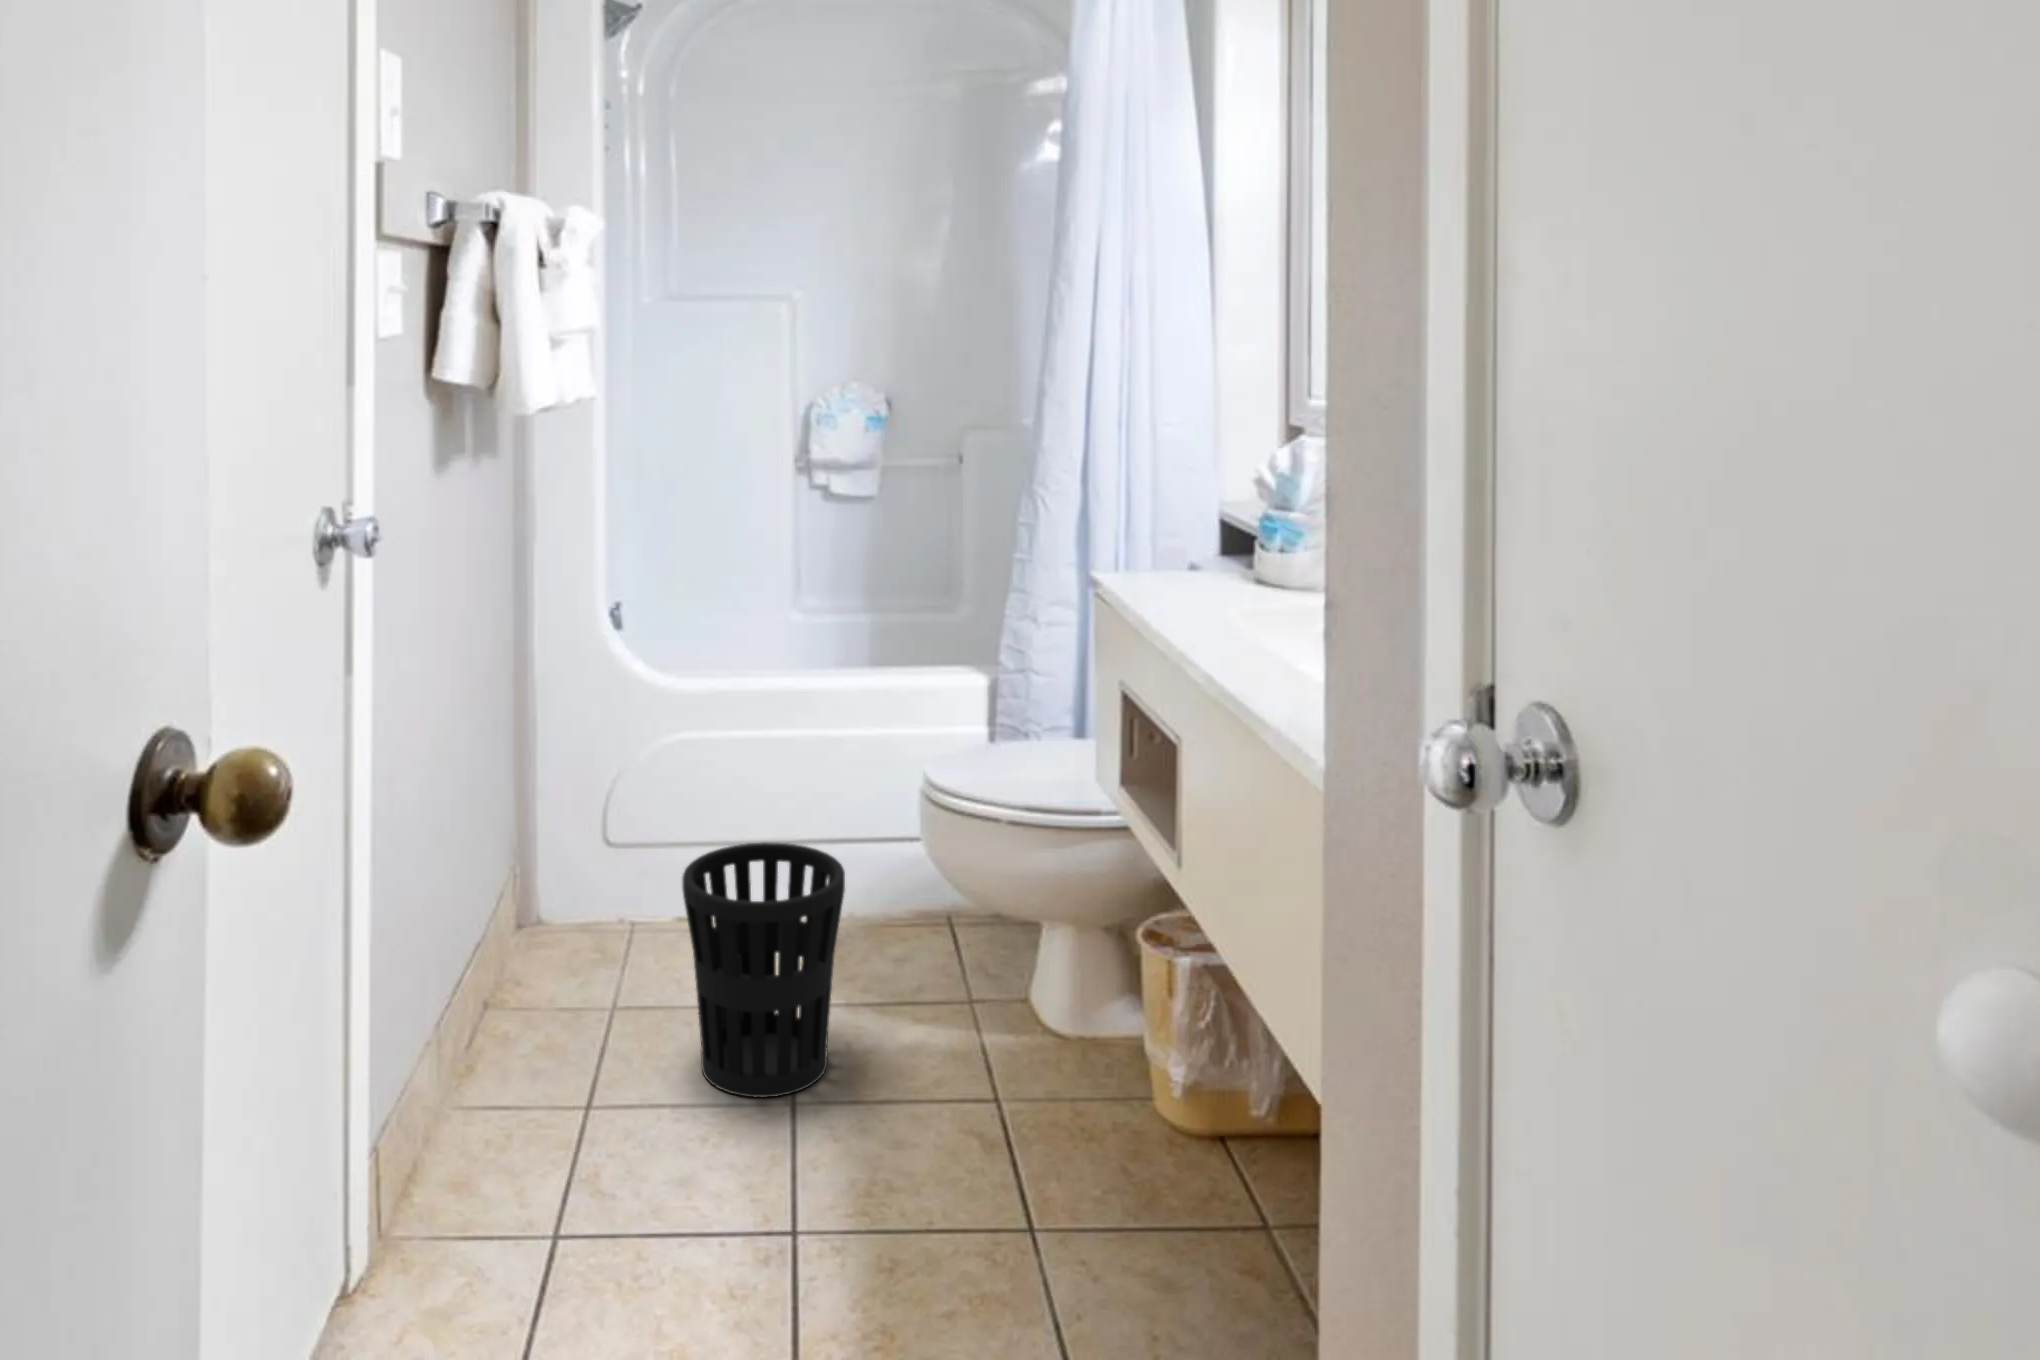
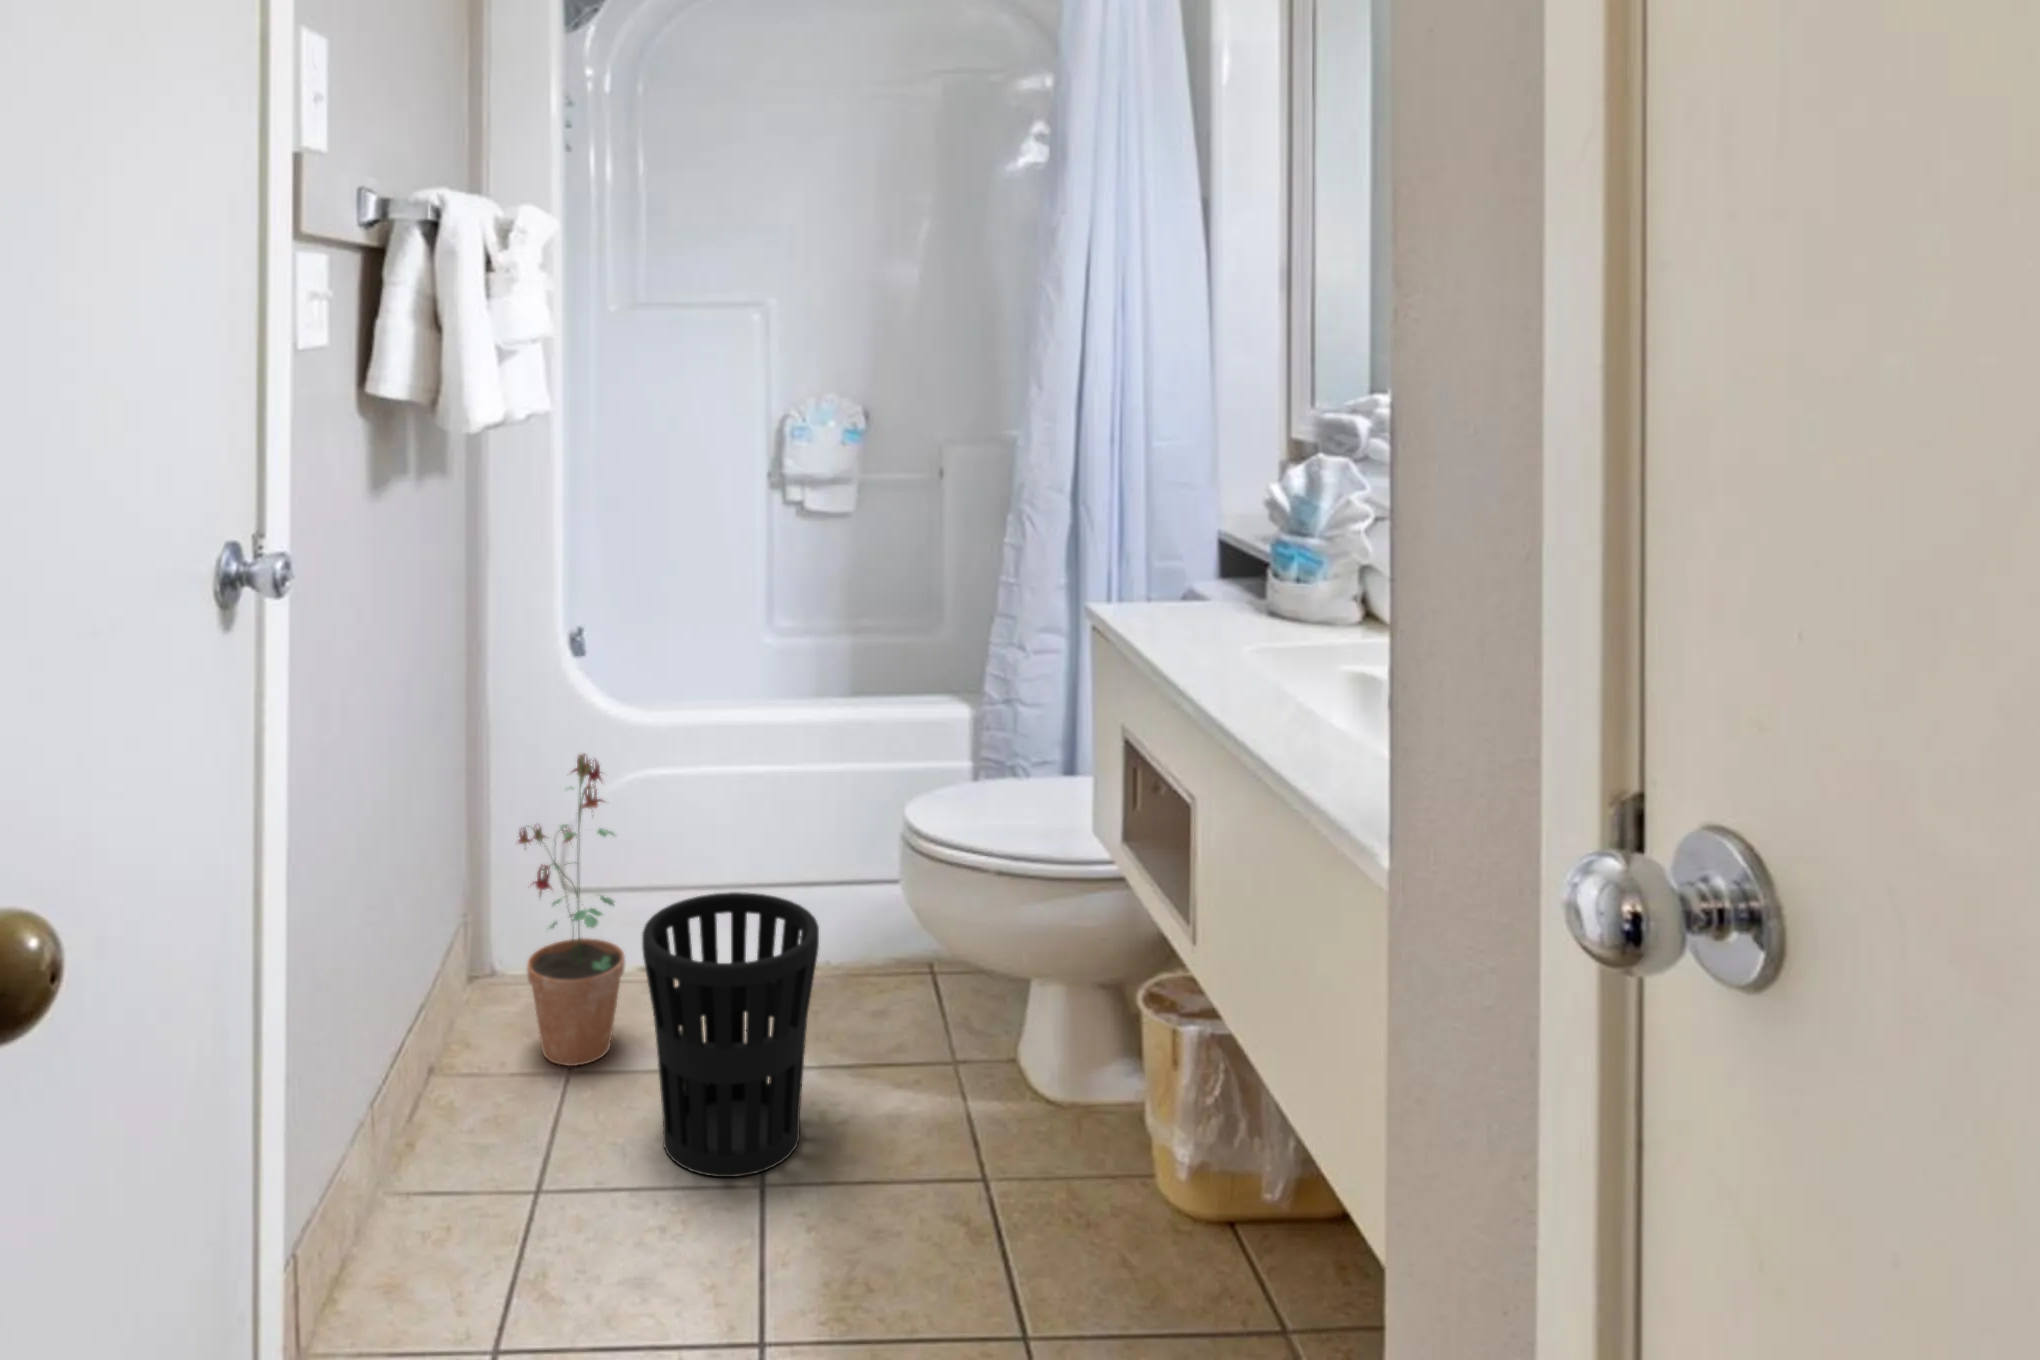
potted plant: none [560,716,665,1004] -> present [518,754,625,1066]

